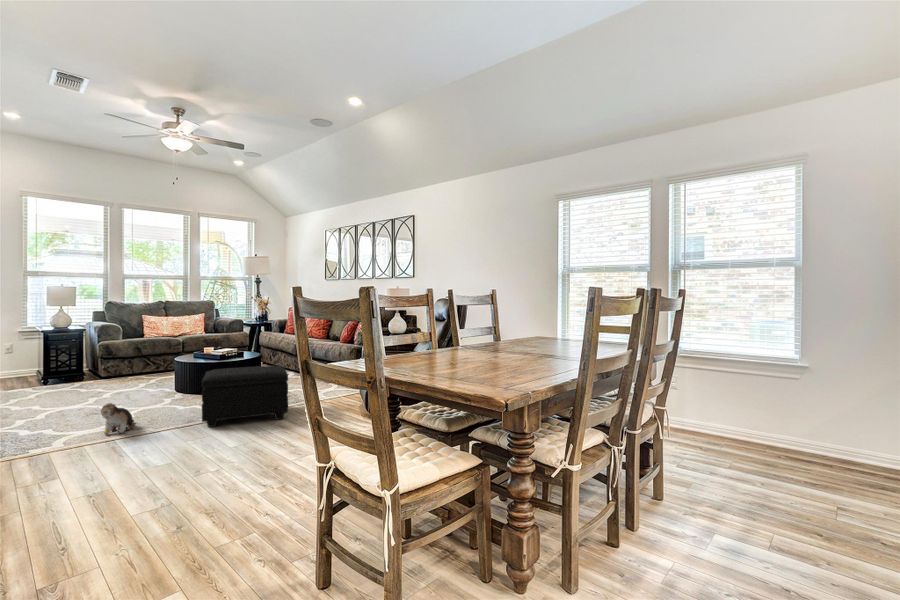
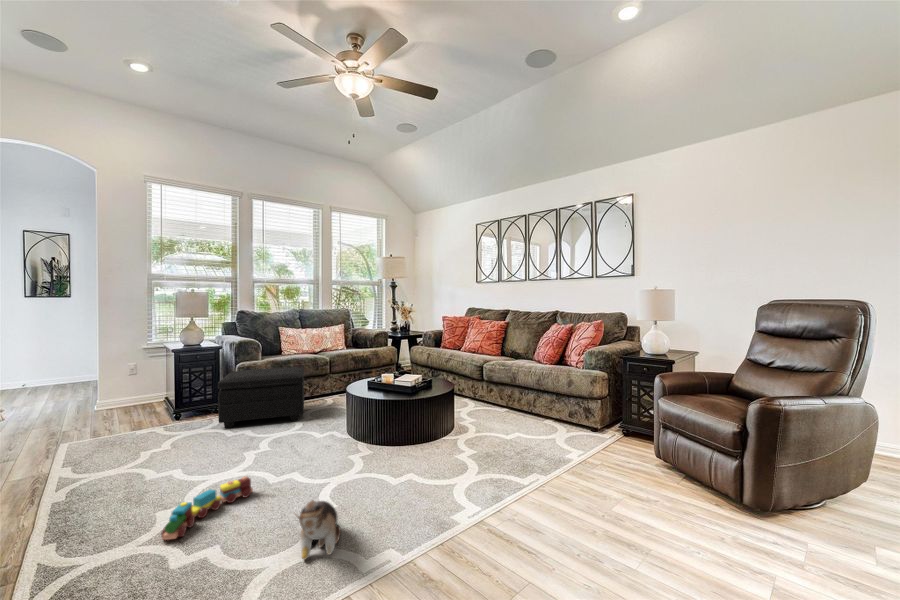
footstool: present [202,366,288,427] -> present [218,367,304,428]
toy train: none [22,405,88,431] -> present [161,476,253,540]

